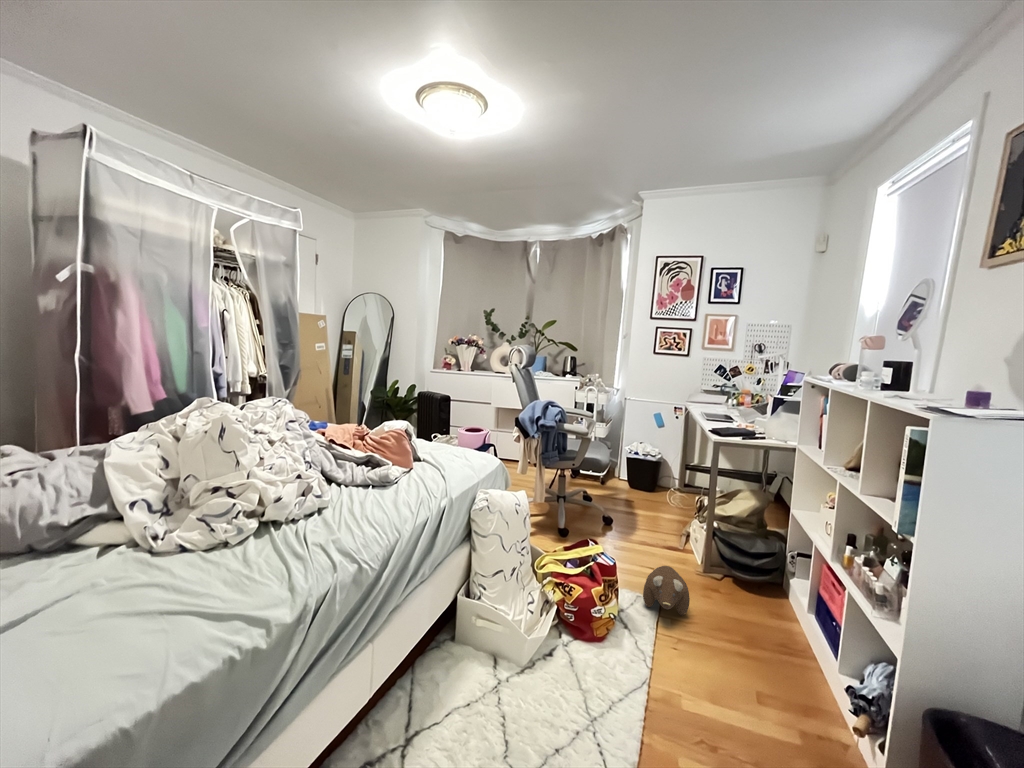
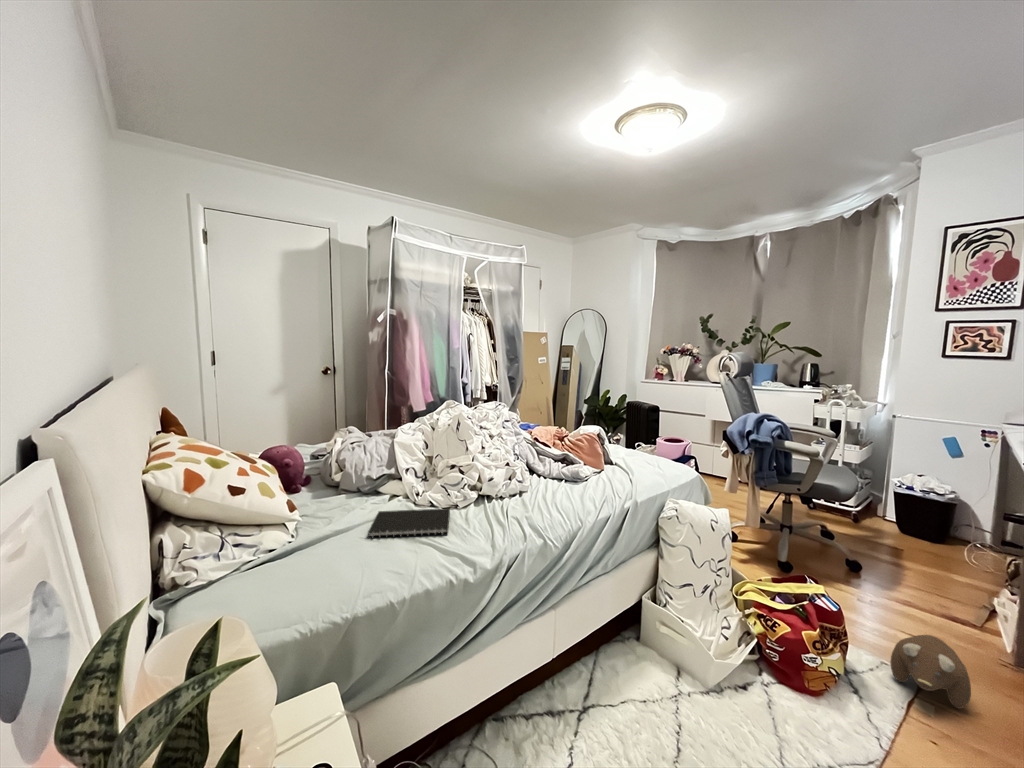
notebook: none [56,551,219,632] -> present [368,508,450,537]

